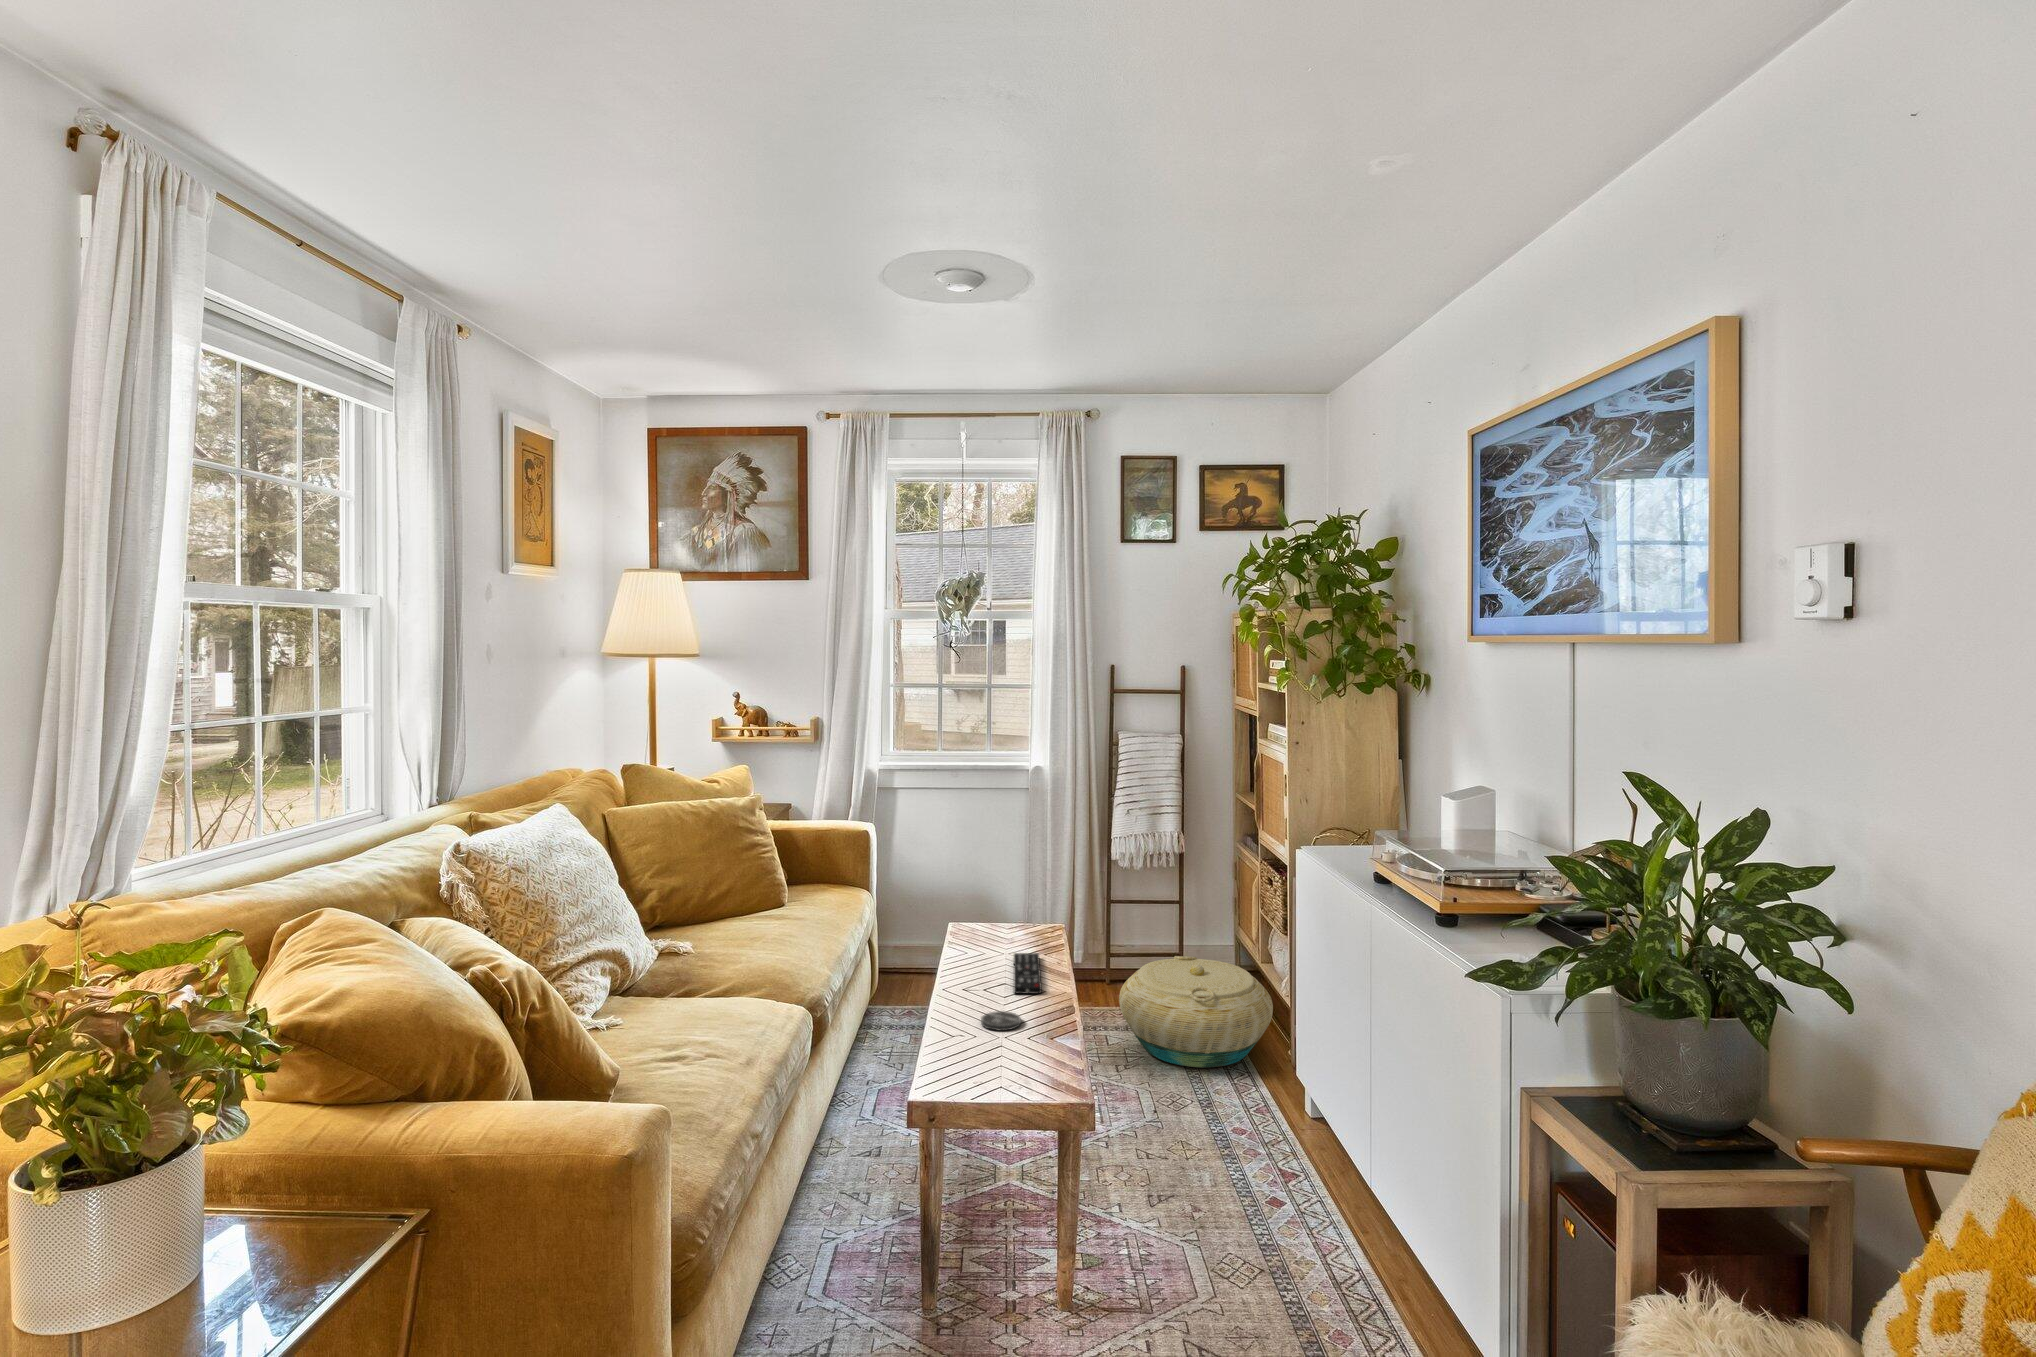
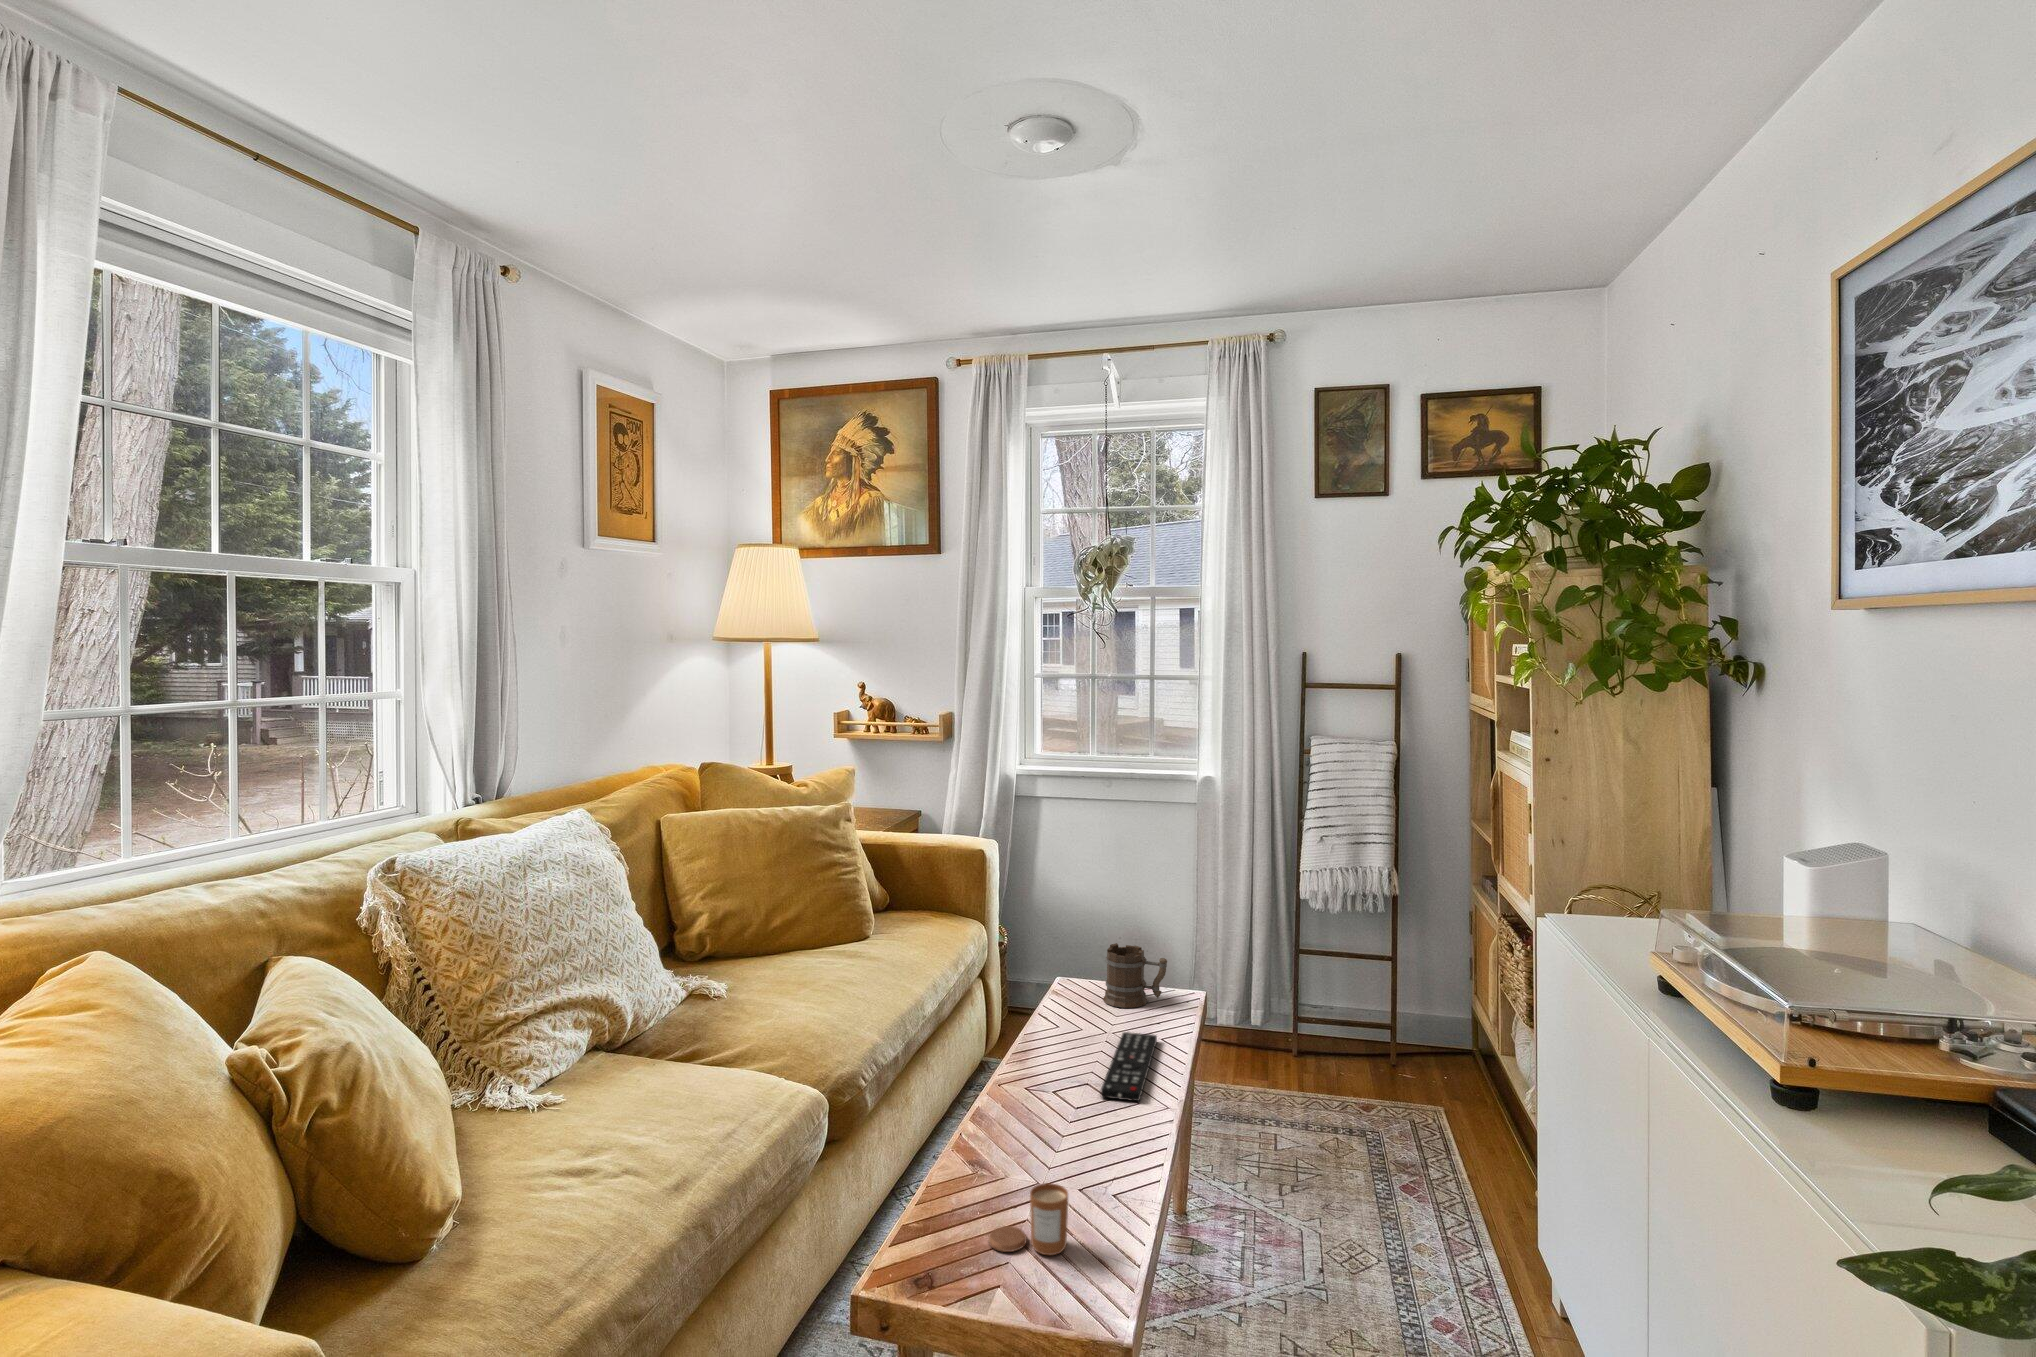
mug: none [988,891,1038,939] -> present [1103,943,1167,1008]
basket: present [1119,956,1273,1067] -> none [1291,1039,1511,1205]
coaster: present [981,1011,1021,1031] -> none [1036,1127,1093,1160]
candle: none [974,1034,1028,1081] -> present [989,1183,1068,1255]

